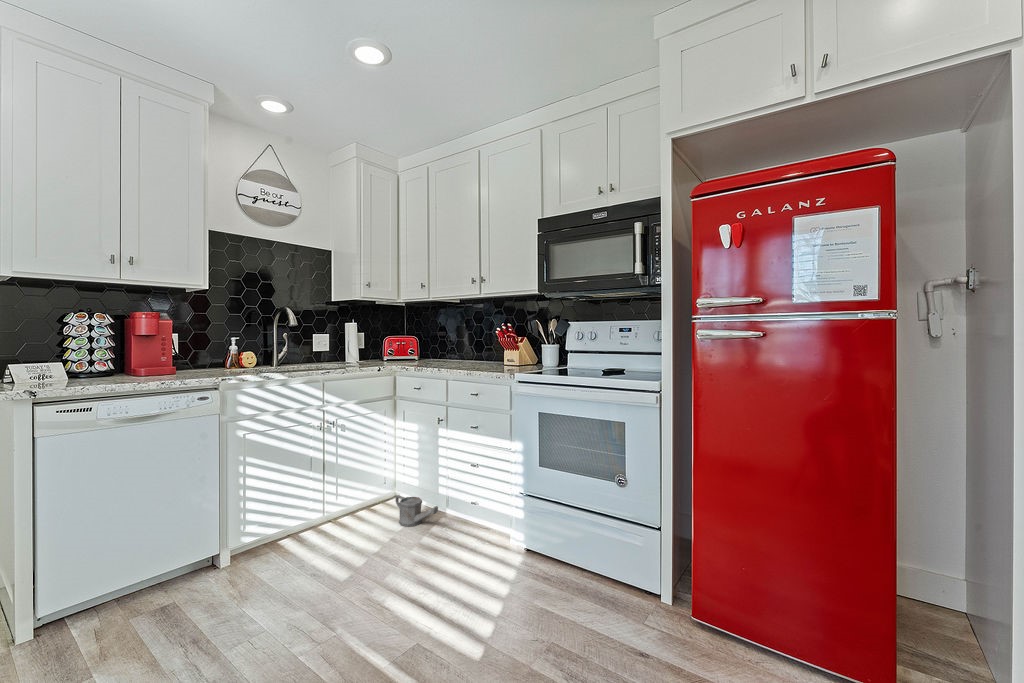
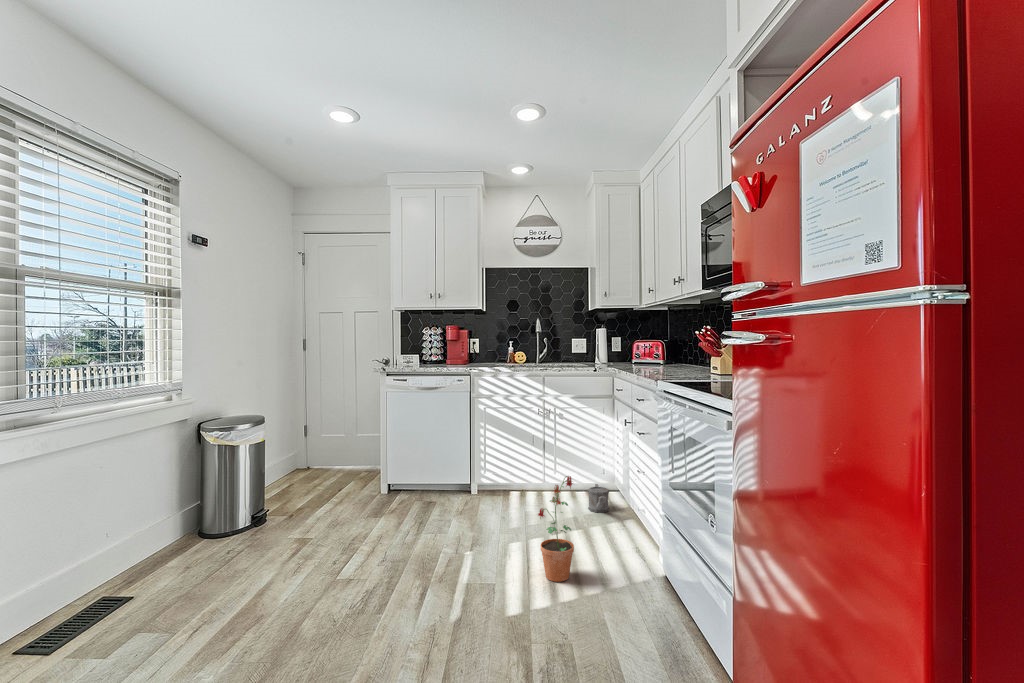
potted plant: none [476,495,524,619] -> present [538,476,574,582]

